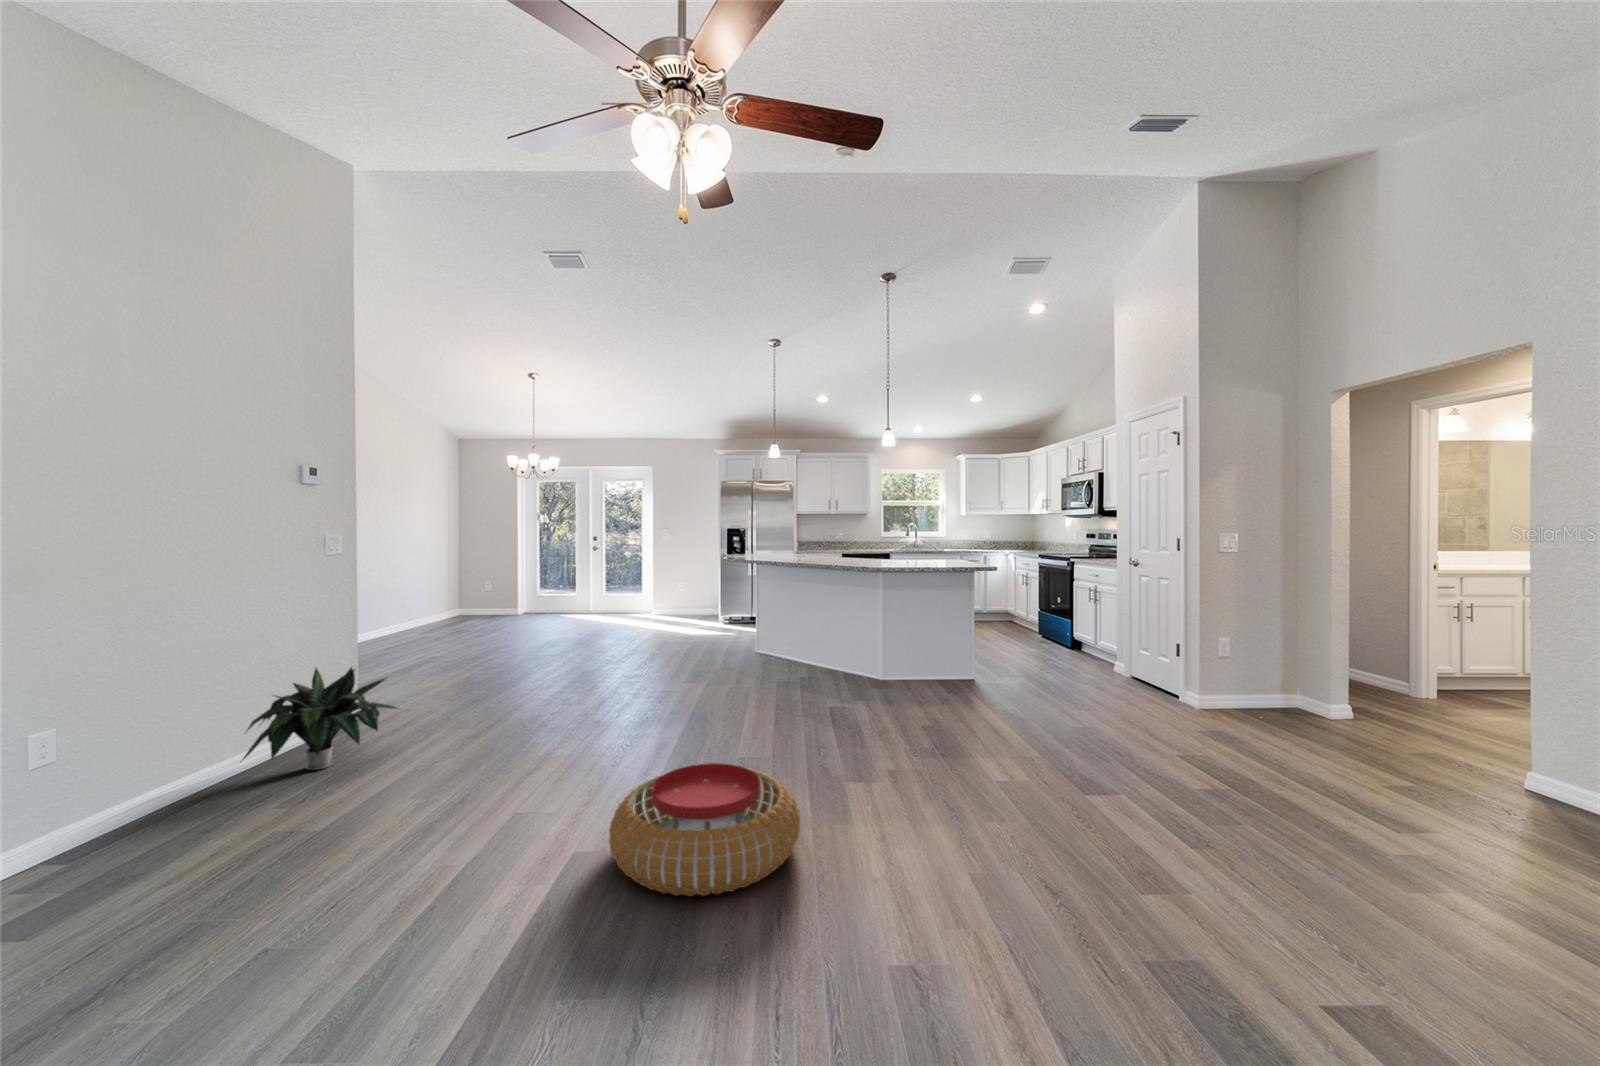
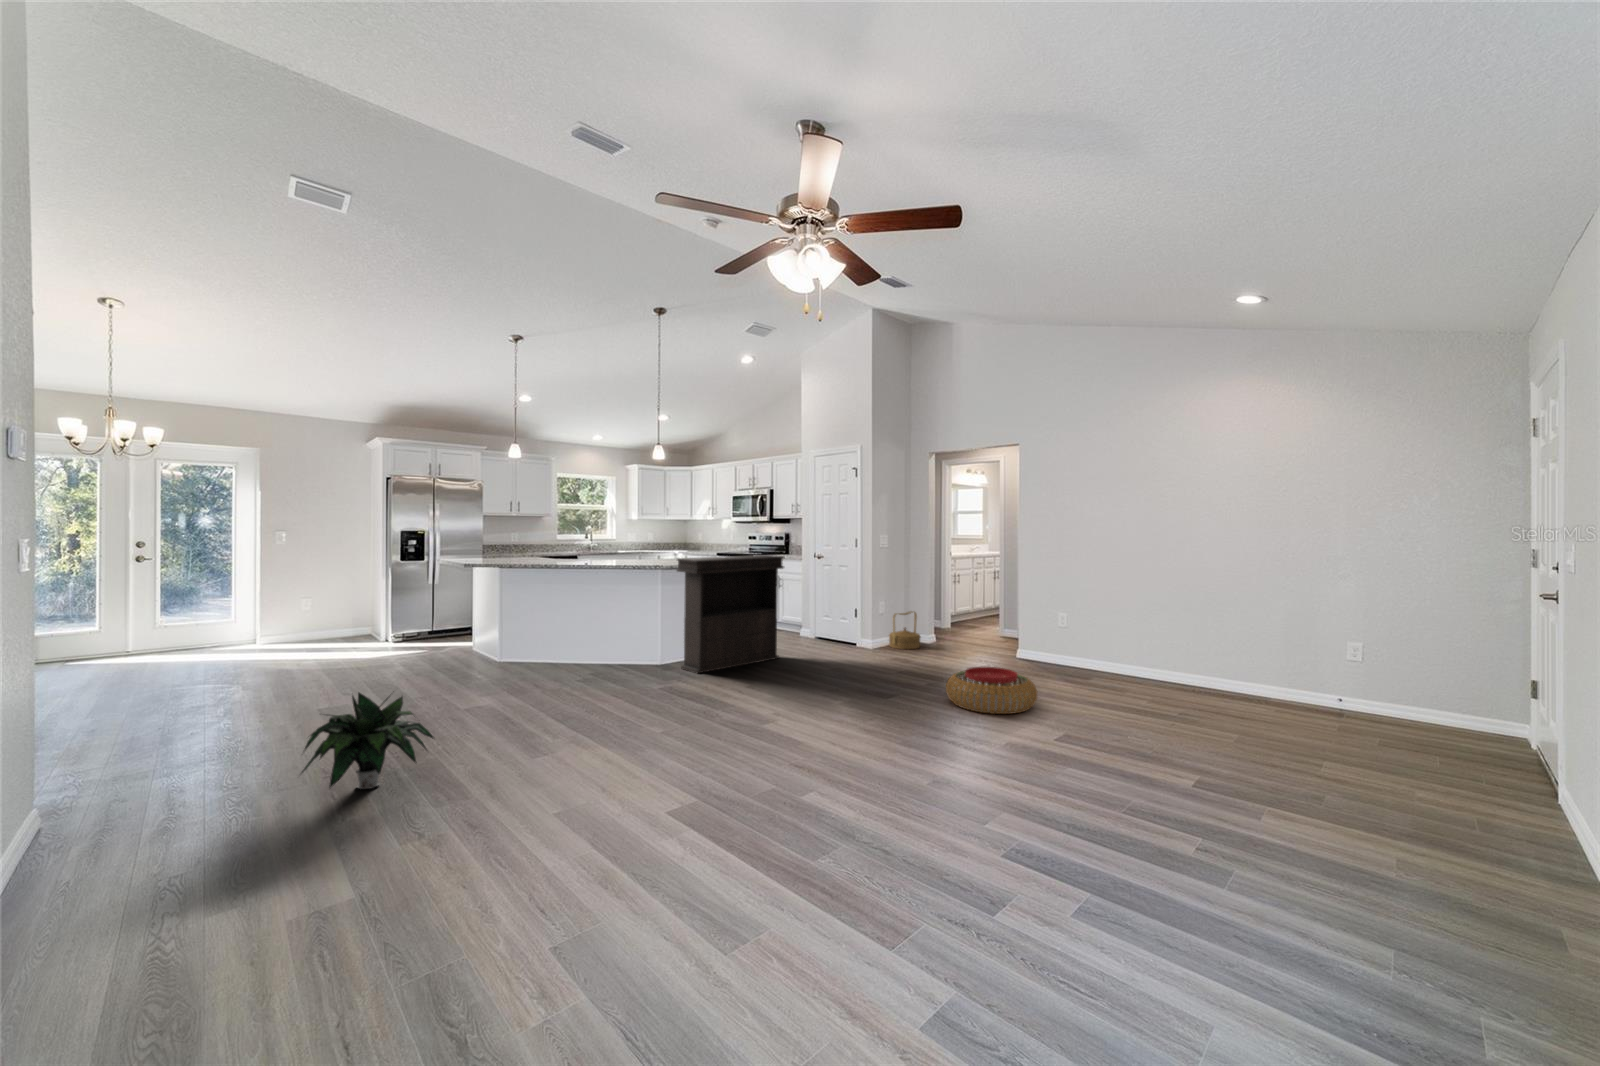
console table: none [850,549,1015,704] -> present [677,555,784,673]
woven basket: none [1242,656,1315,727] -> present [889,611,921,649]
pouf: present [609,763,800,896] -> present [946,667,1037,714]

